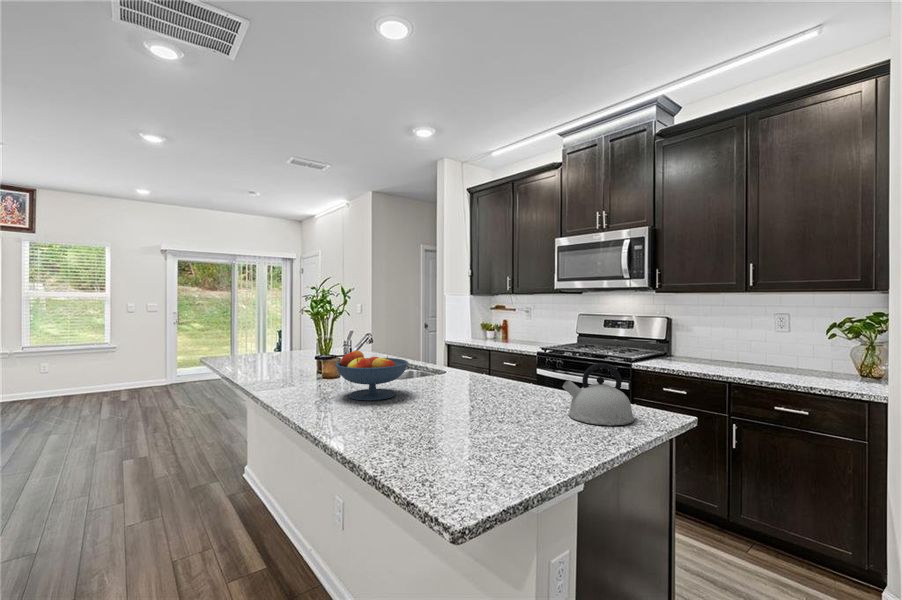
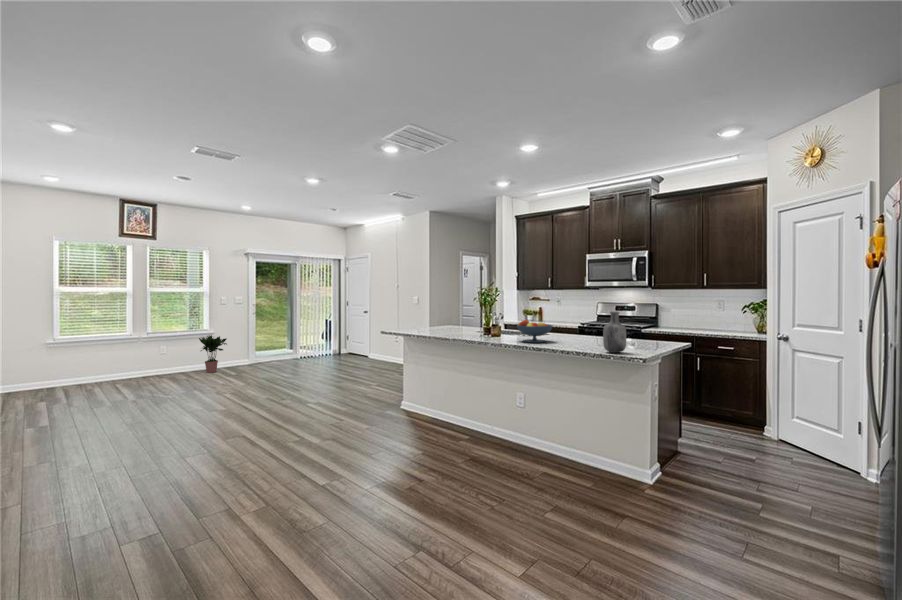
potted plant: none [86,348,127,396] -> present [199,335,227,373]
vase: none [424,348,485,467] -> present [603,312,626,353]
kettle: present [563,363,634,425] -> none [633,321,664,346]

